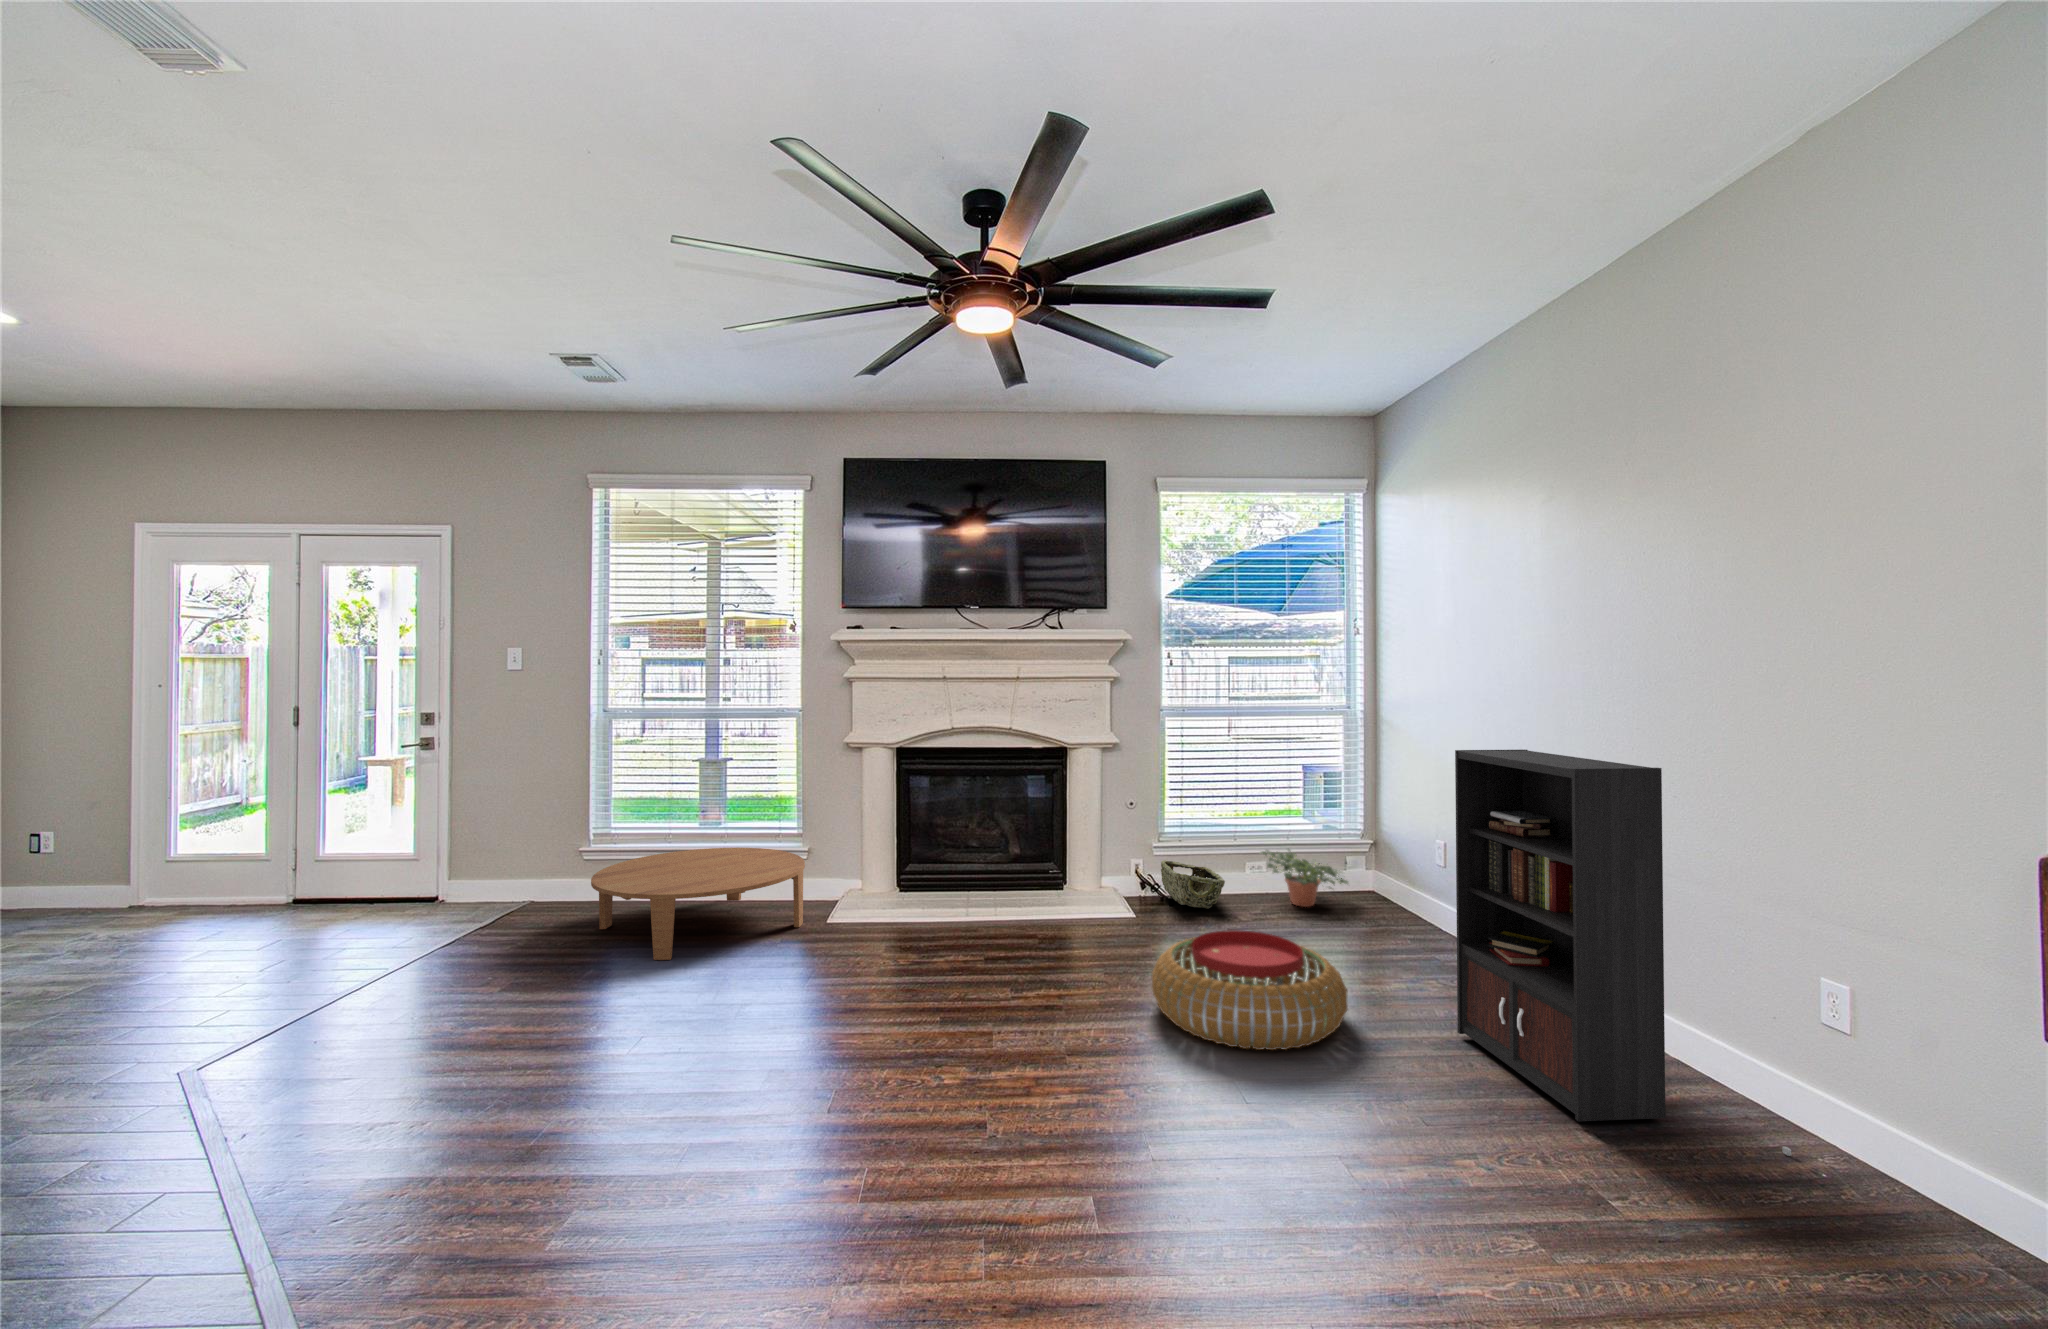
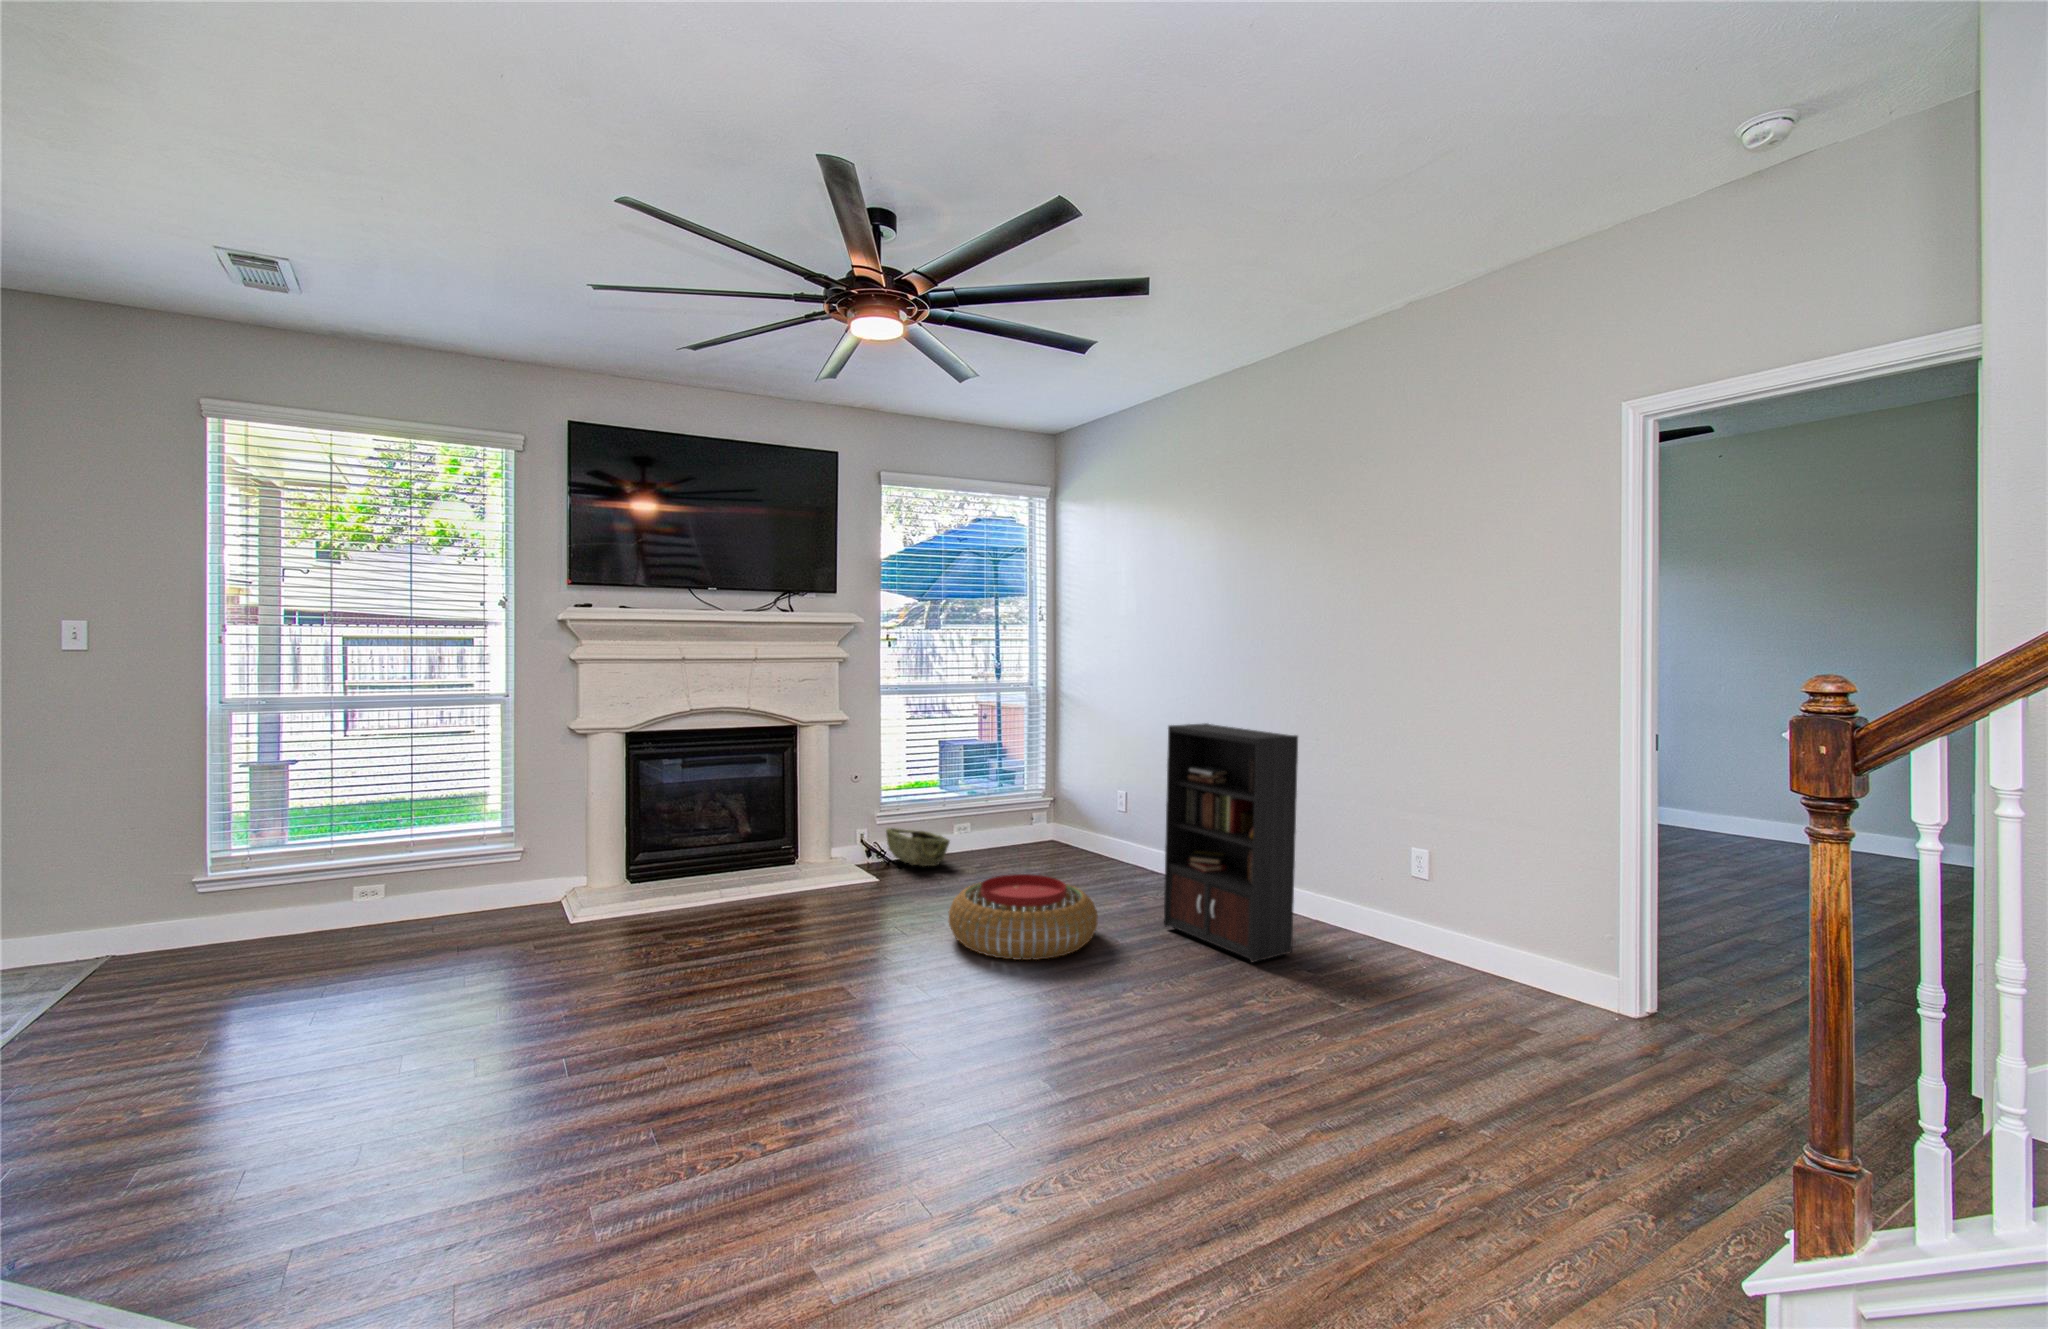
coffee table: present [591,848,805,960] -> none [276,854,546,985]
potted plant: present [1261,849,1348,907] -> none [969,808,1046,856]

